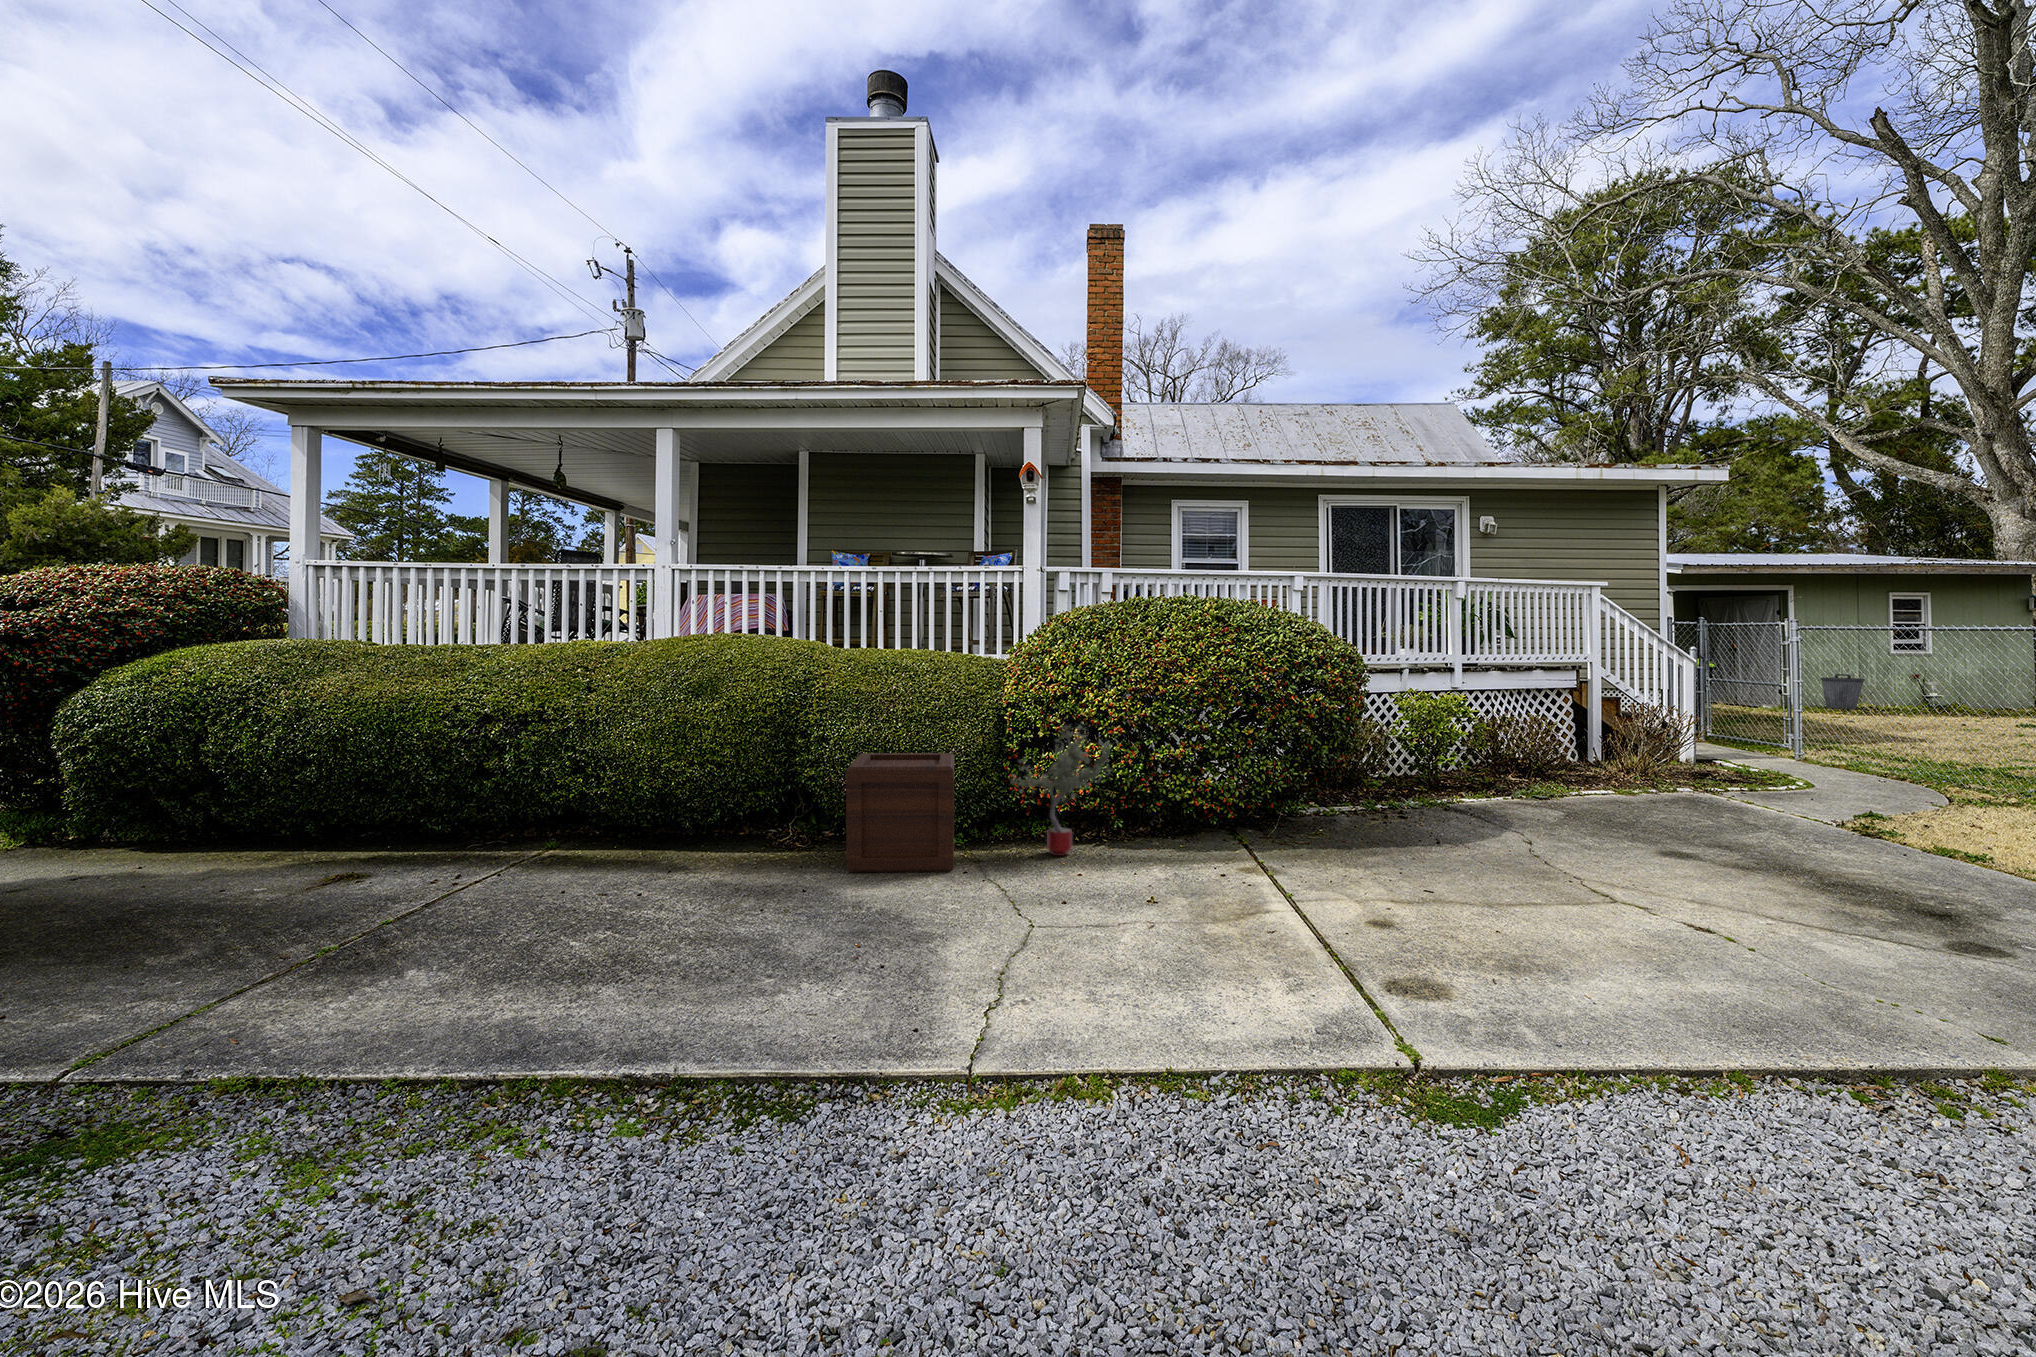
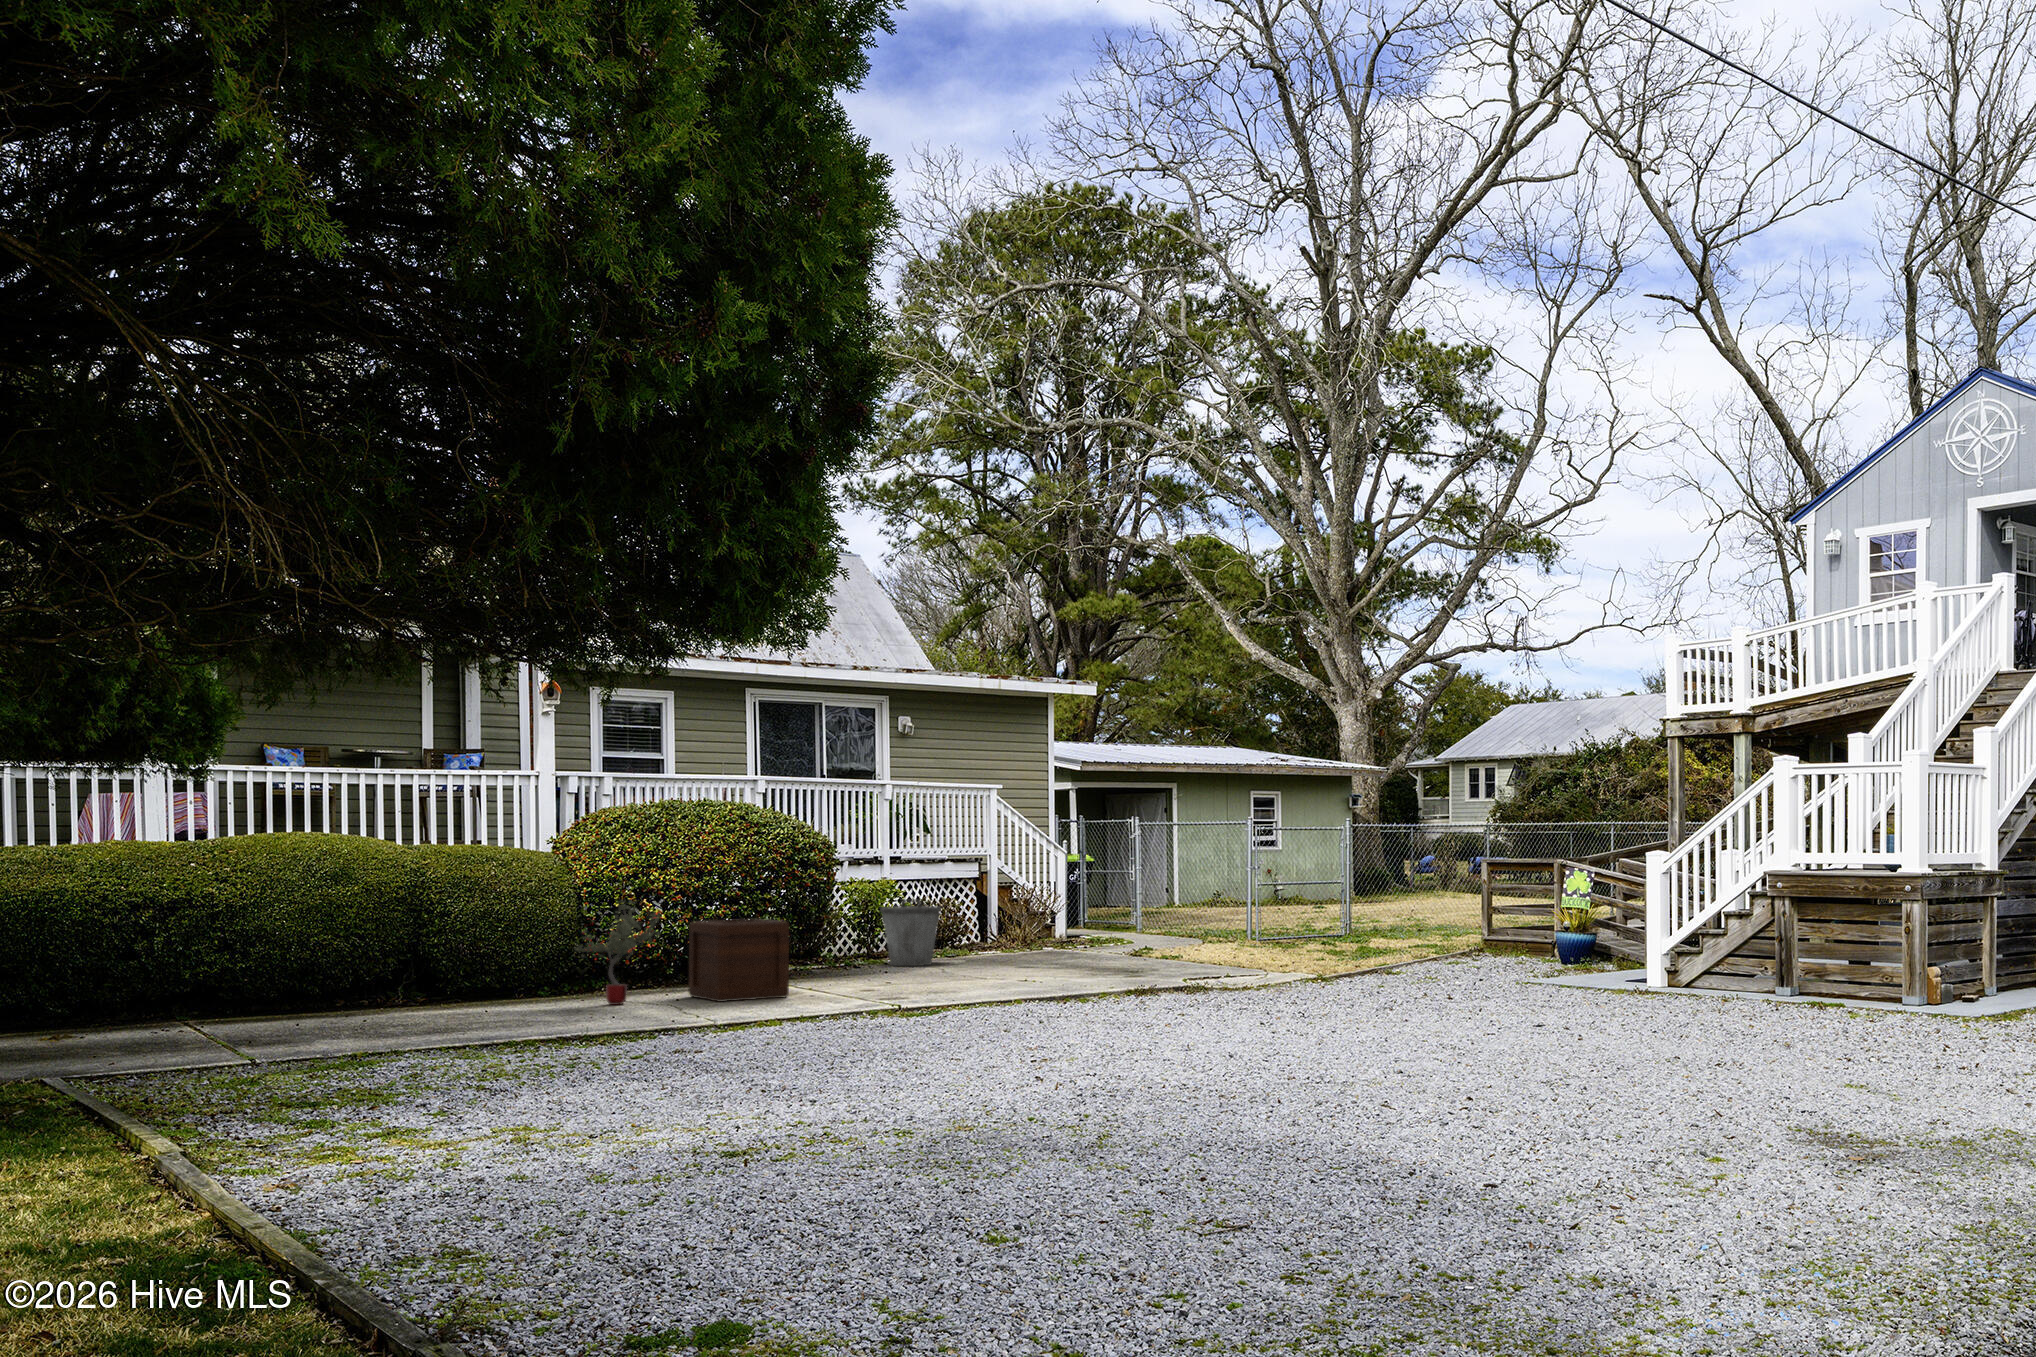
trash can: present [1821,674,1865,709] -> present [880,899,941,966]
wooden crate: present [846,753,954,872] -> present [689,919,789,1002]

